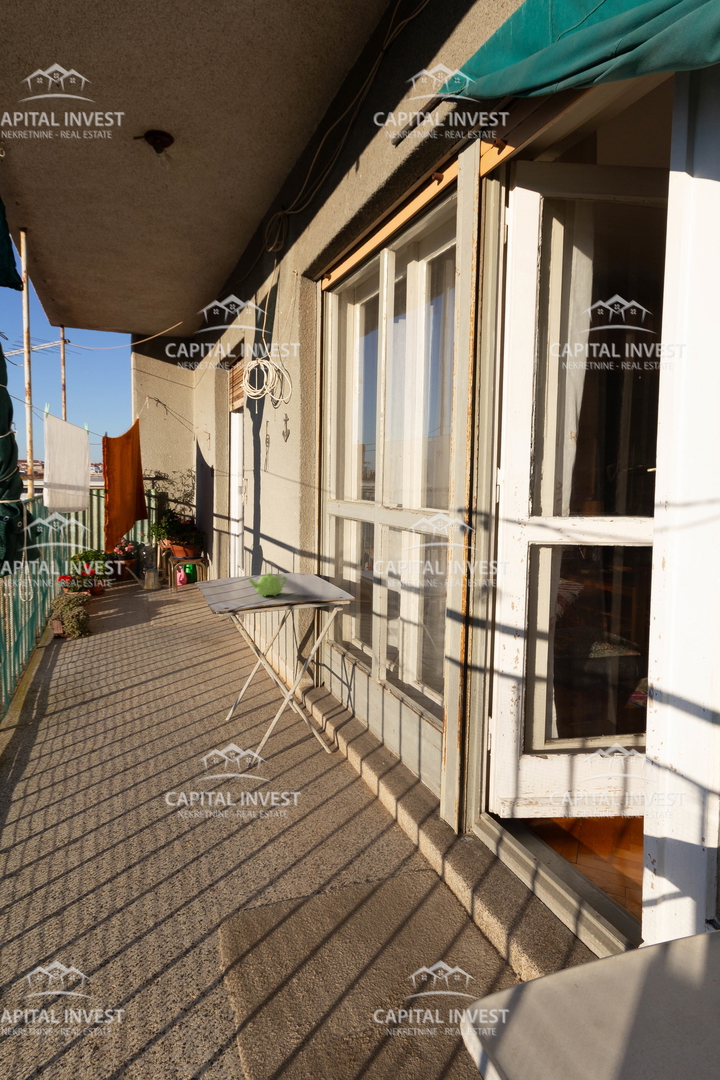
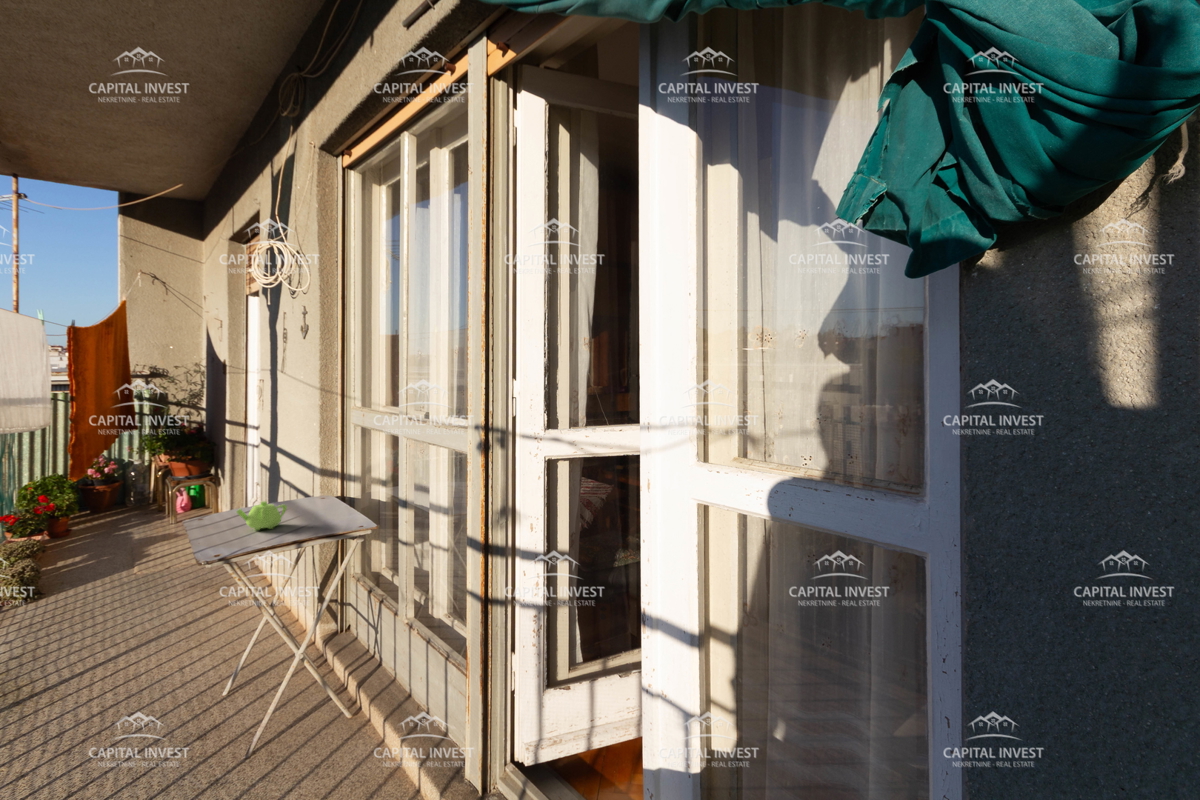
watering can: present [126,568,164,590] -> none [103,492,162,520]

